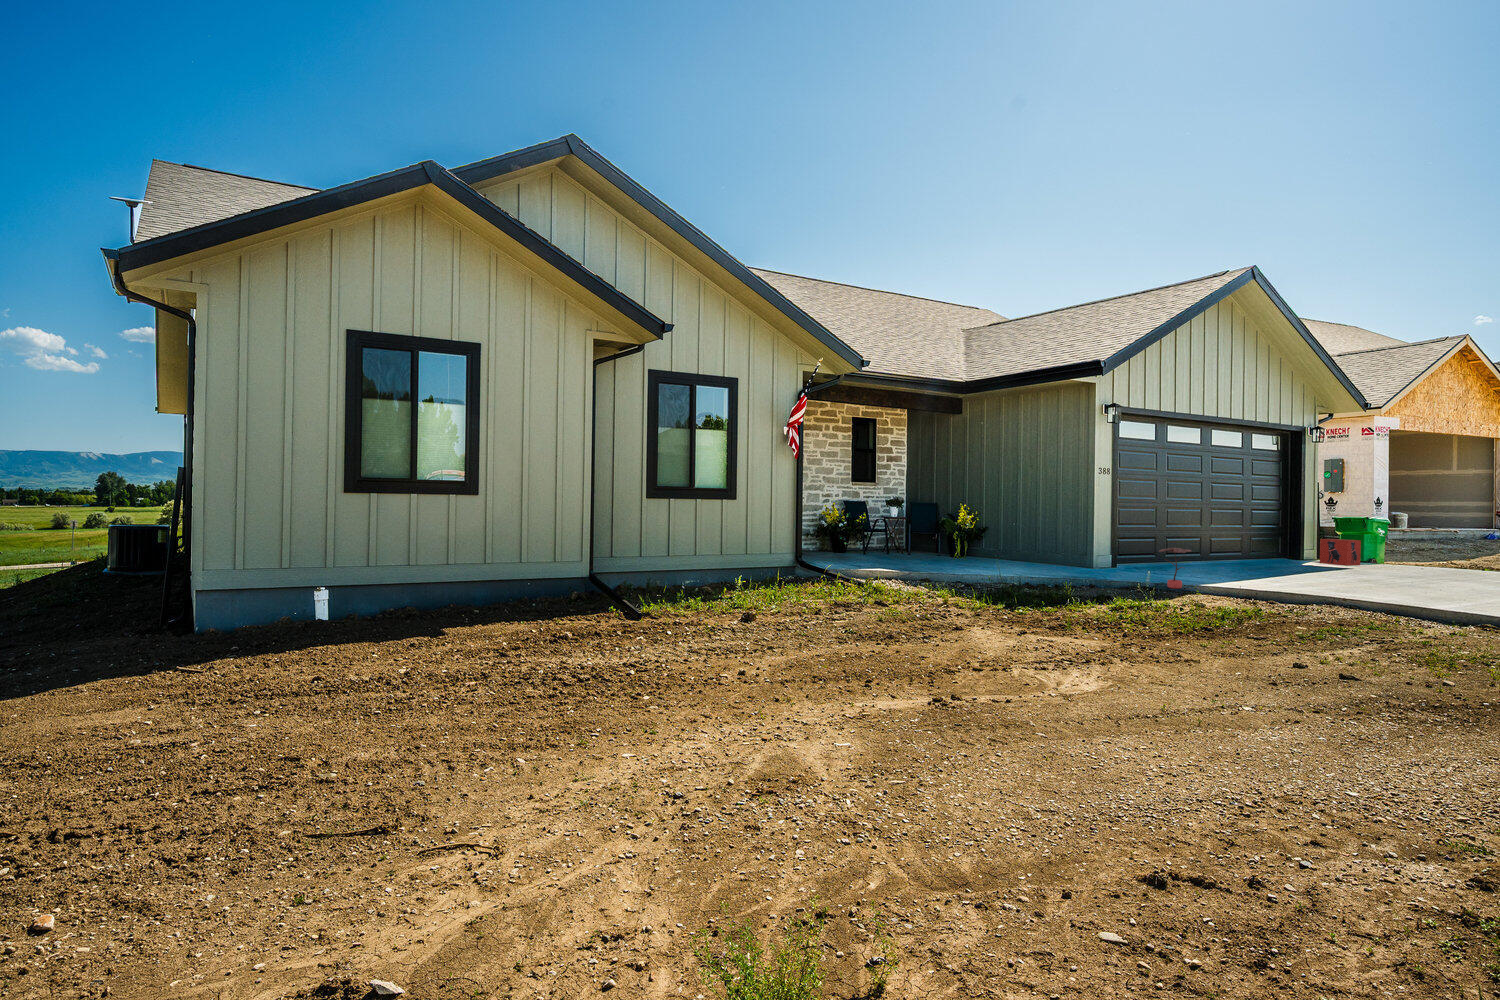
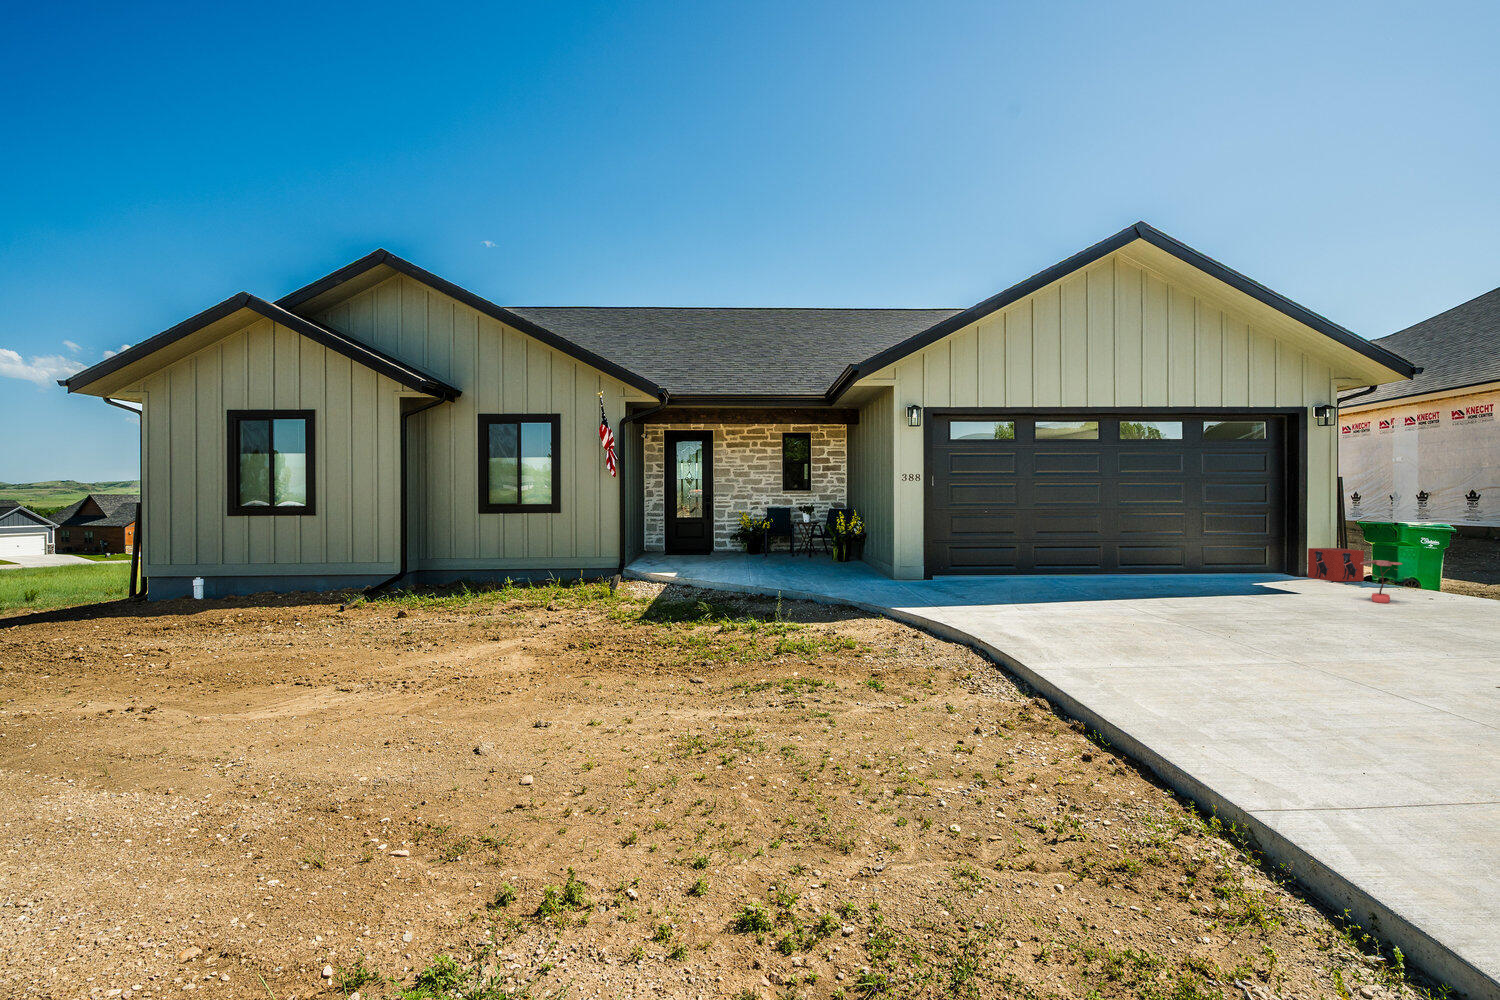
potted plant: present [1159,548,1192,589] -> present [1360,560,1402,603]

